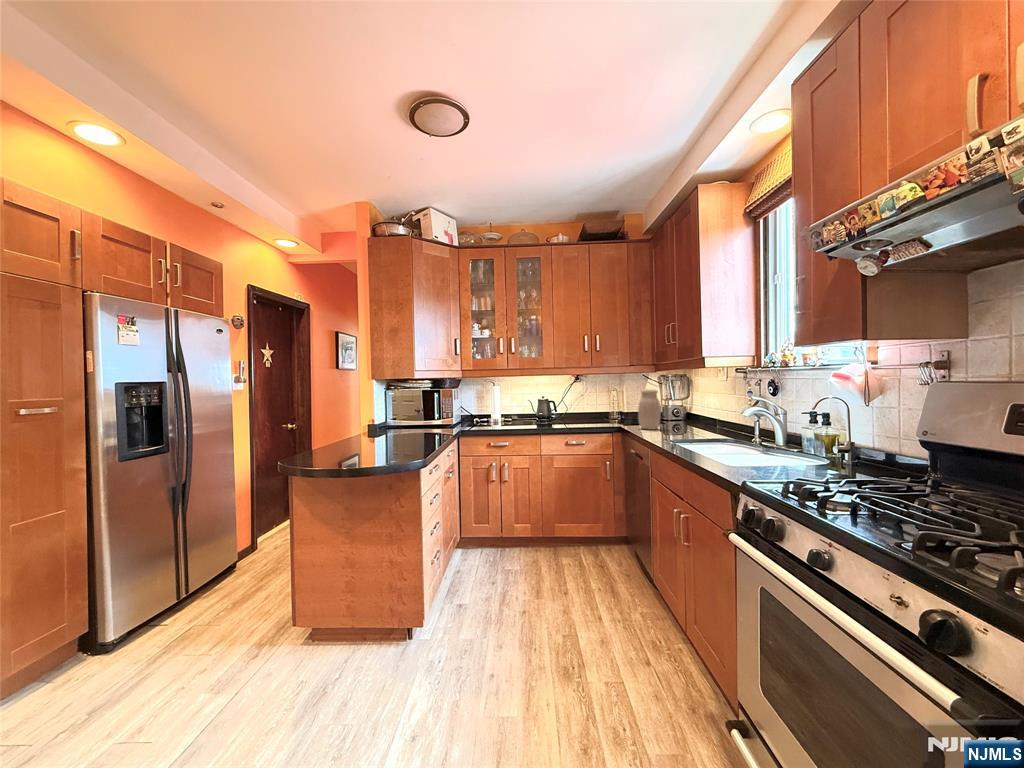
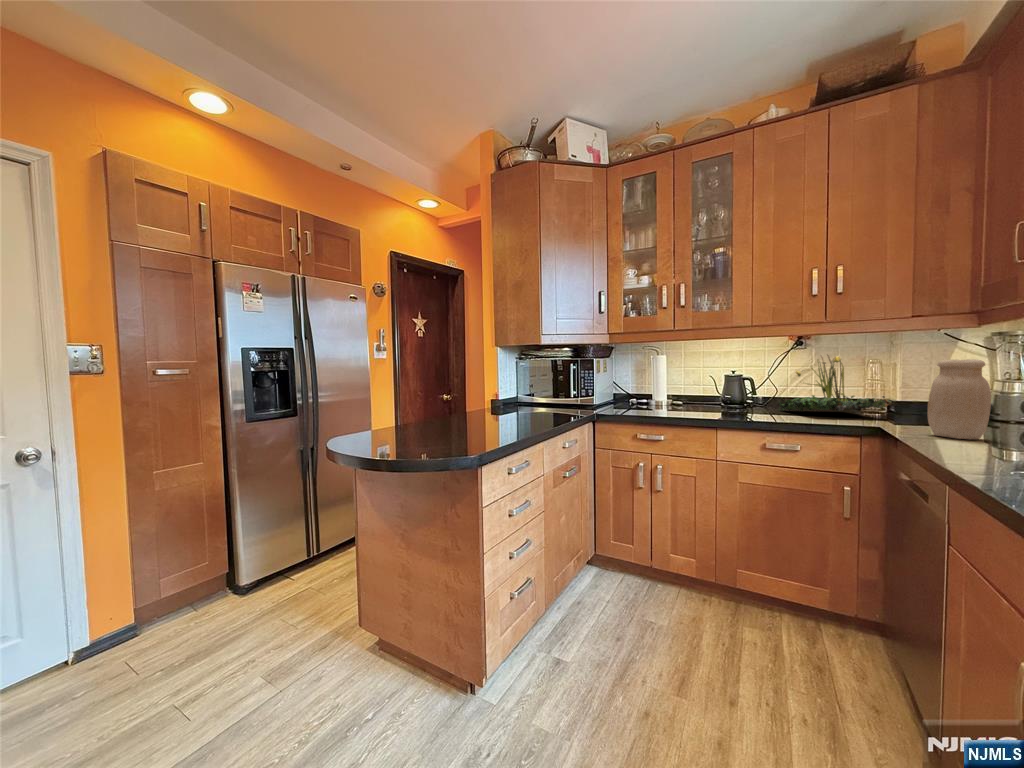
plant: none [568,385,623,421] -> present [779,355,892,411]

